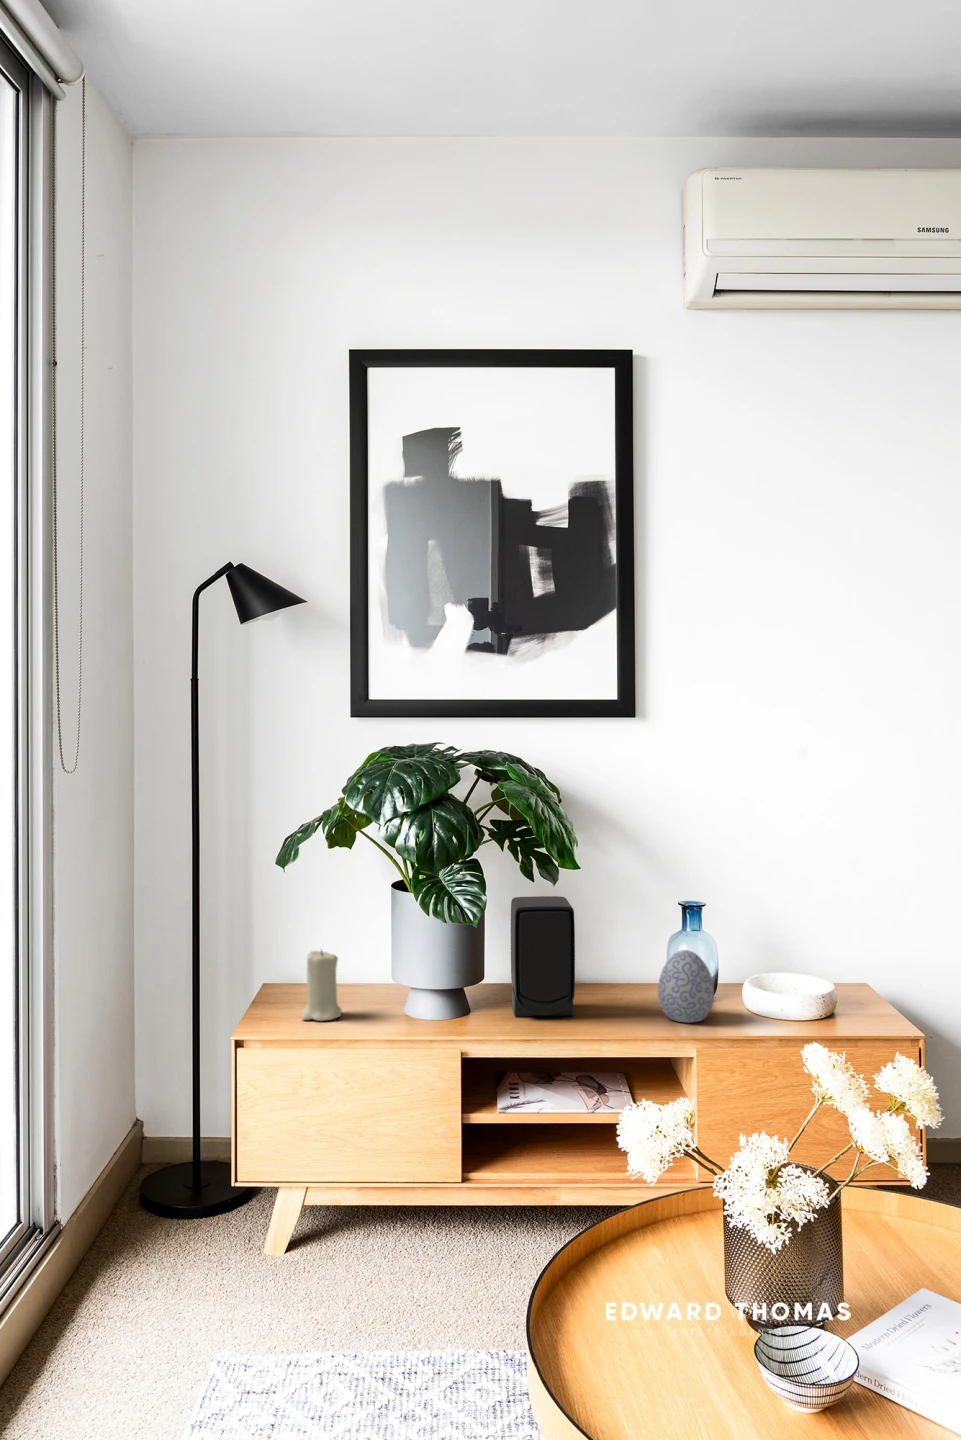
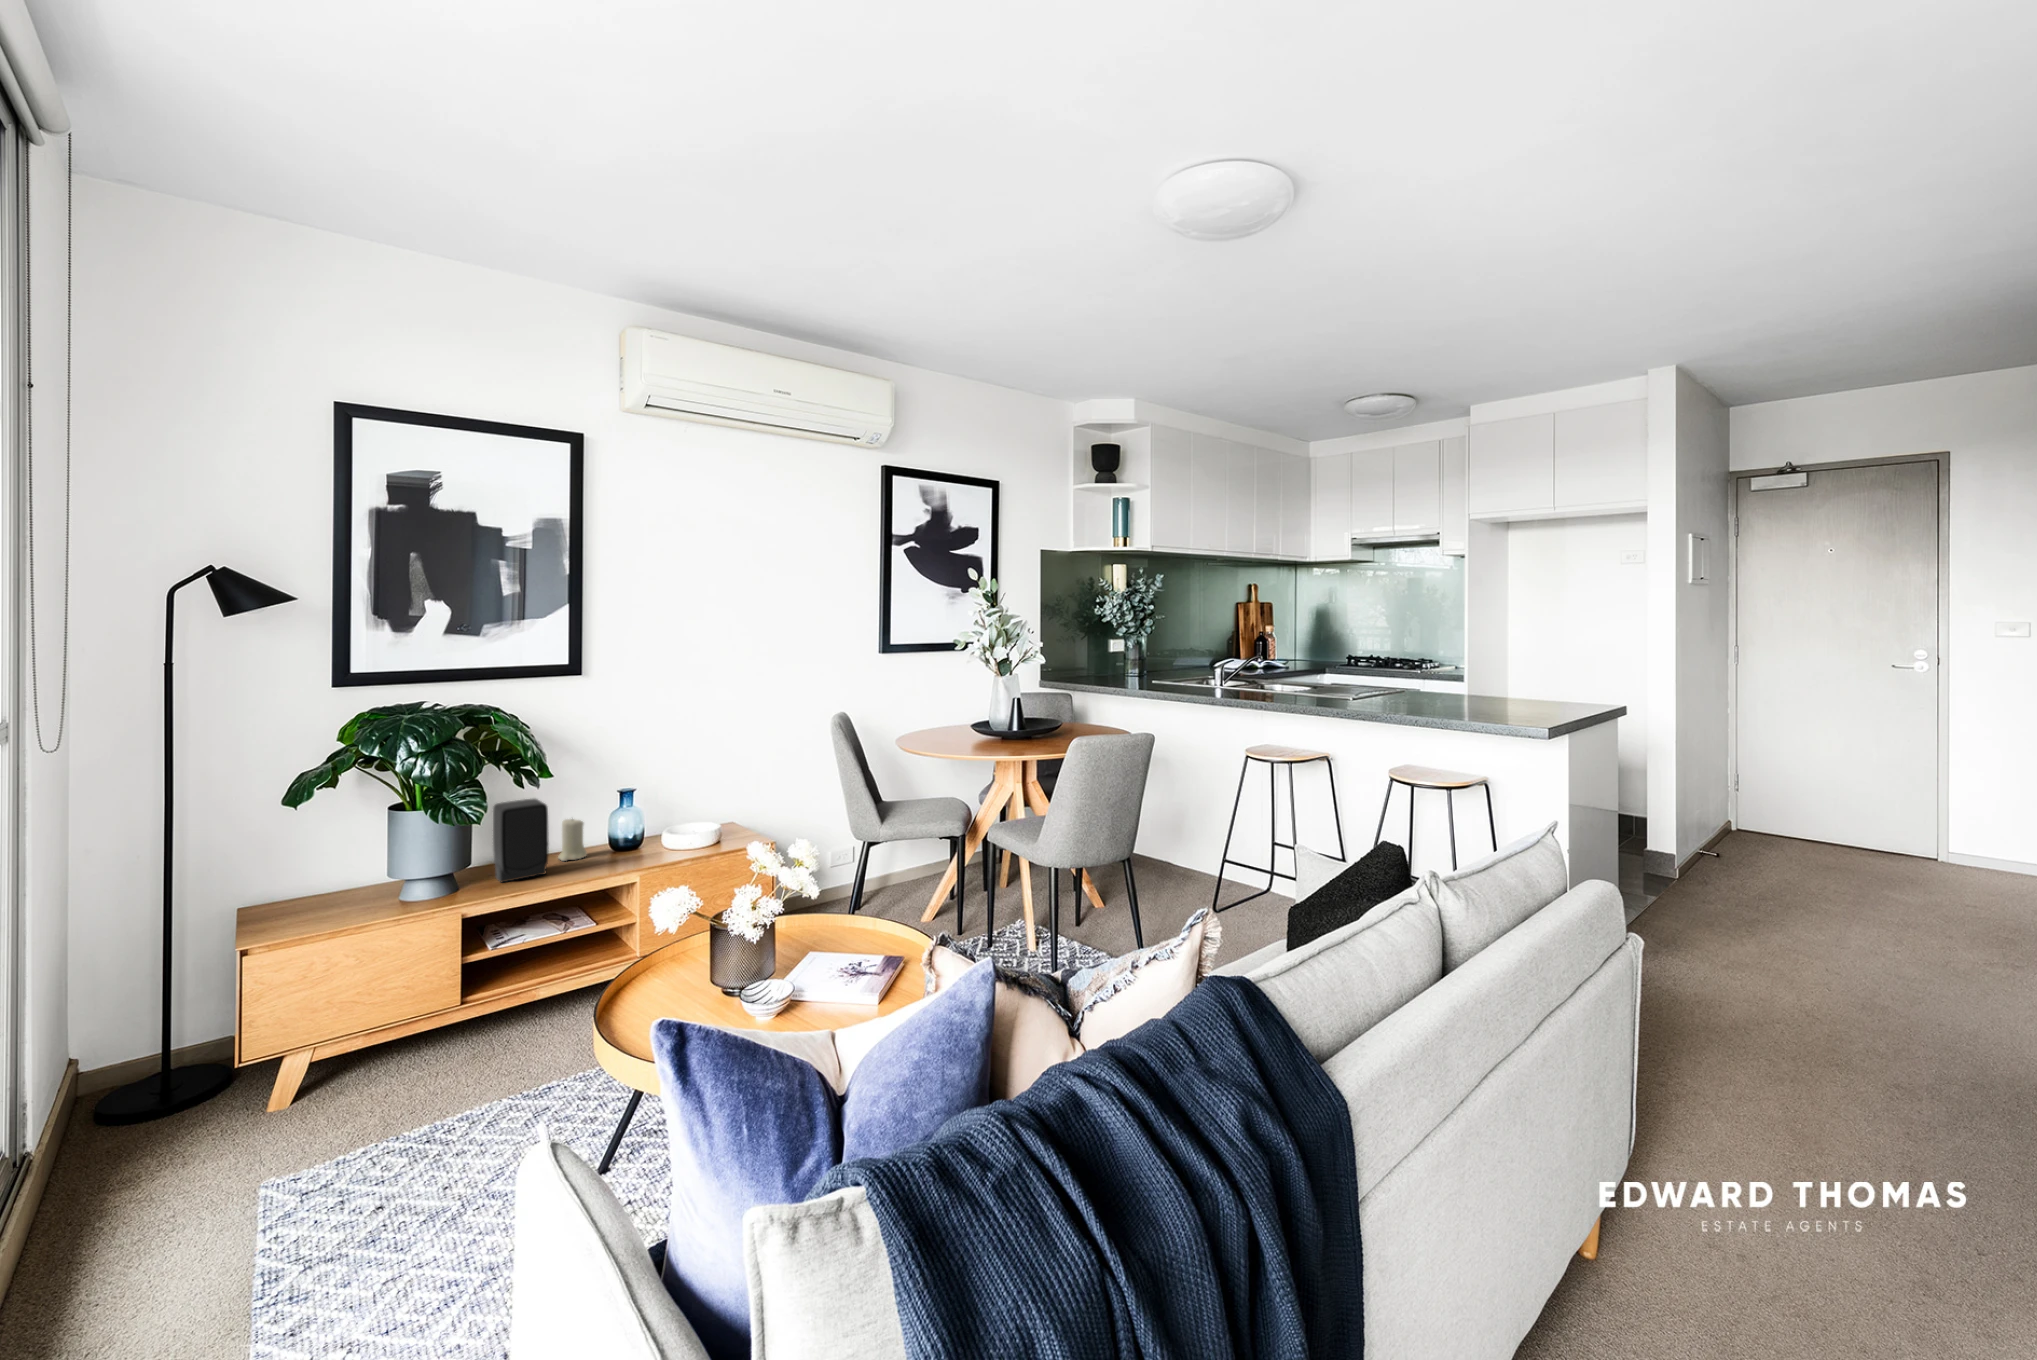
candle: present [302,950,342,1021] -> present [558,819,587,861]
decorative egg: present [658,950,714,1023] -> none [608,820,647,864]

